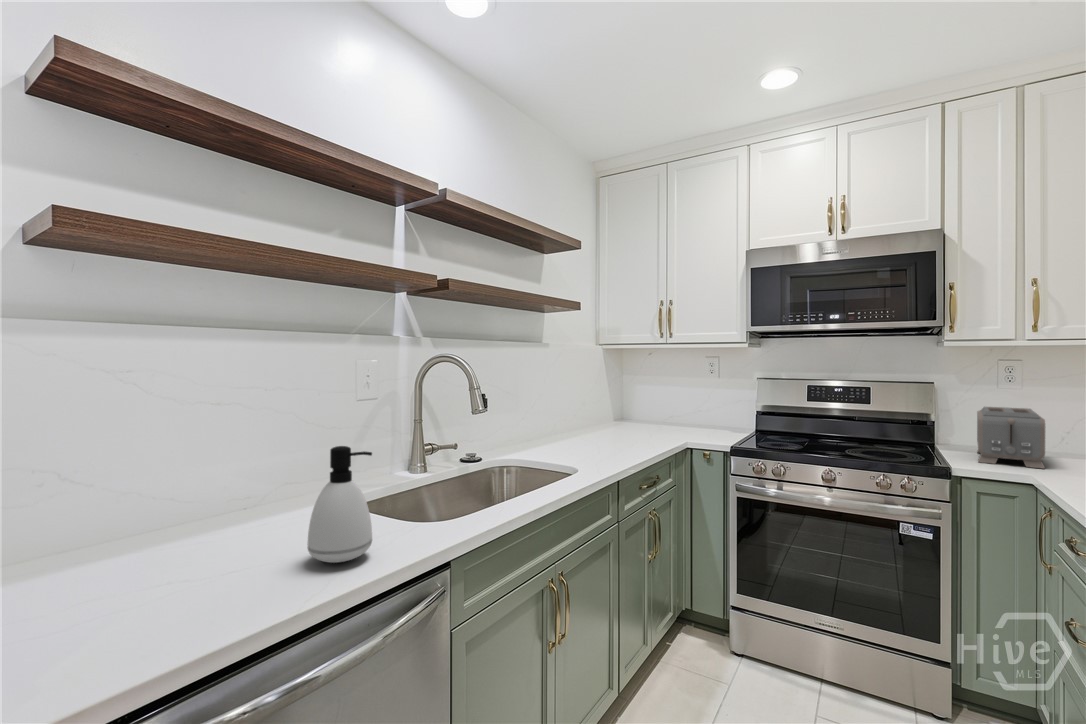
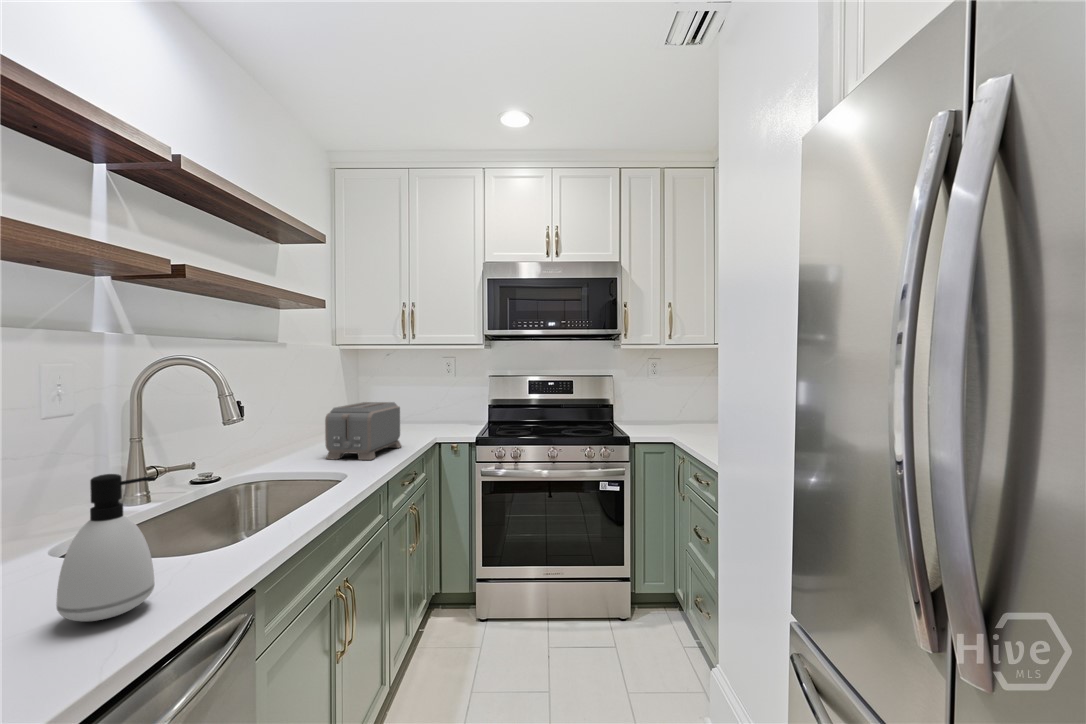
toaster: present [977,407,1045,469] -> present [325,402,401,460]

